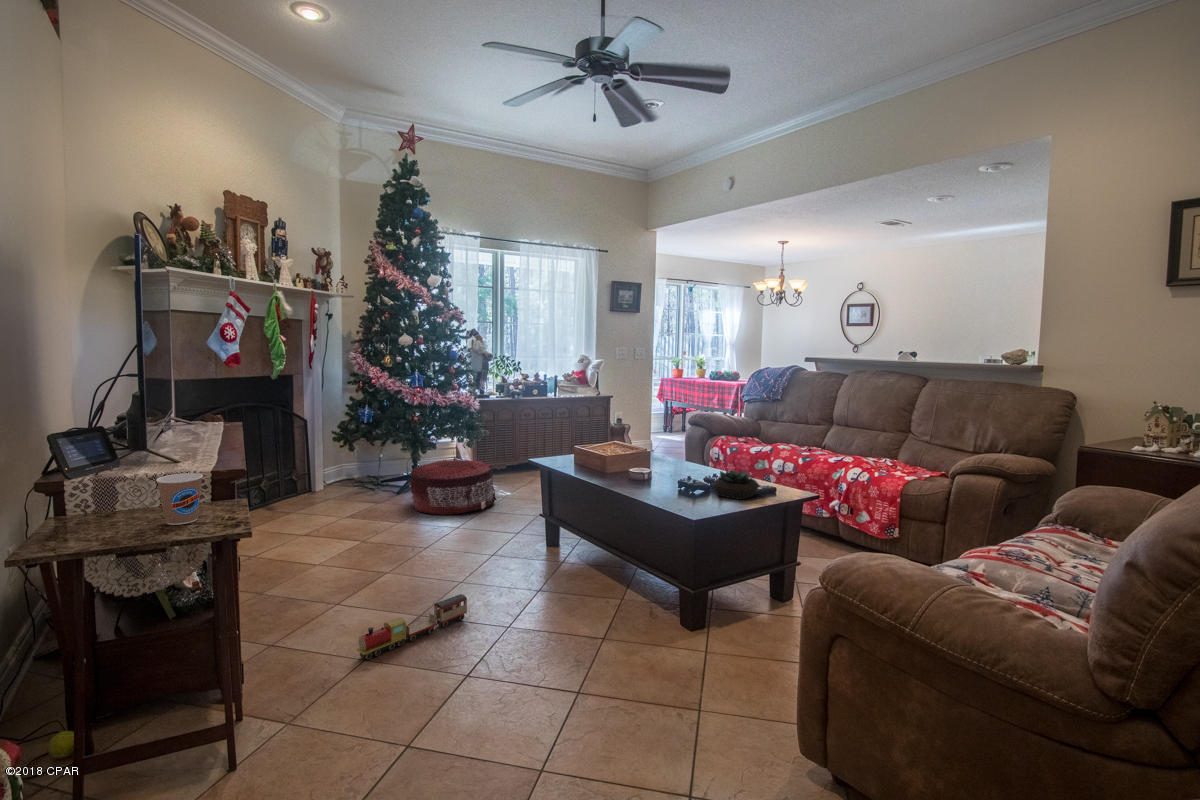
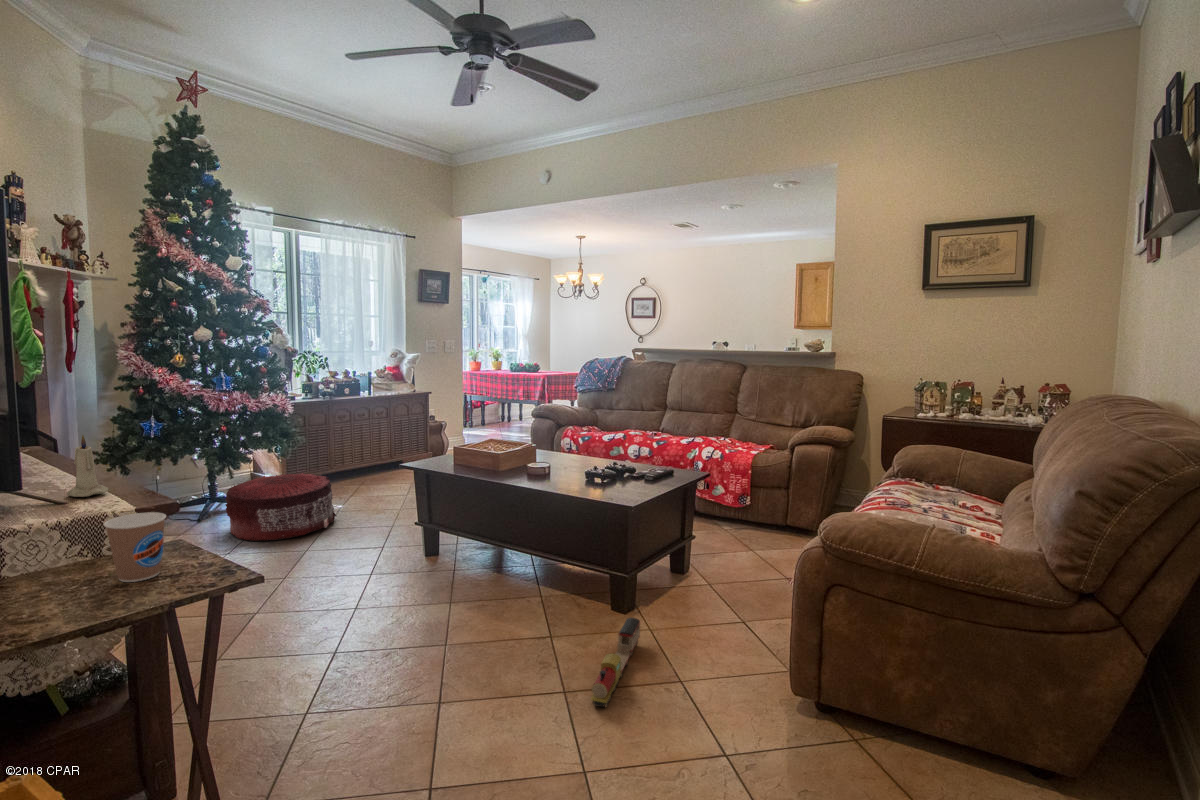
candle: none [188,412,215,459] -> present [67,435,109,497]
succulent plant: present [712,470,760,500] -> none [621,456,663,484]
toy train: present [357,594,467,660] -> present [591,618,640,707]

